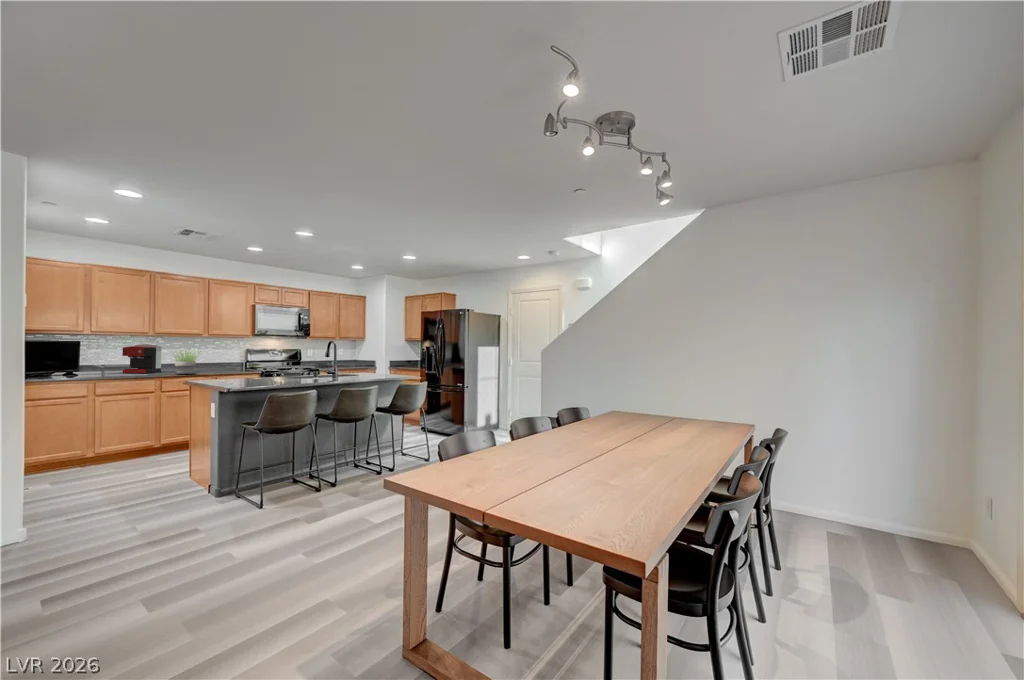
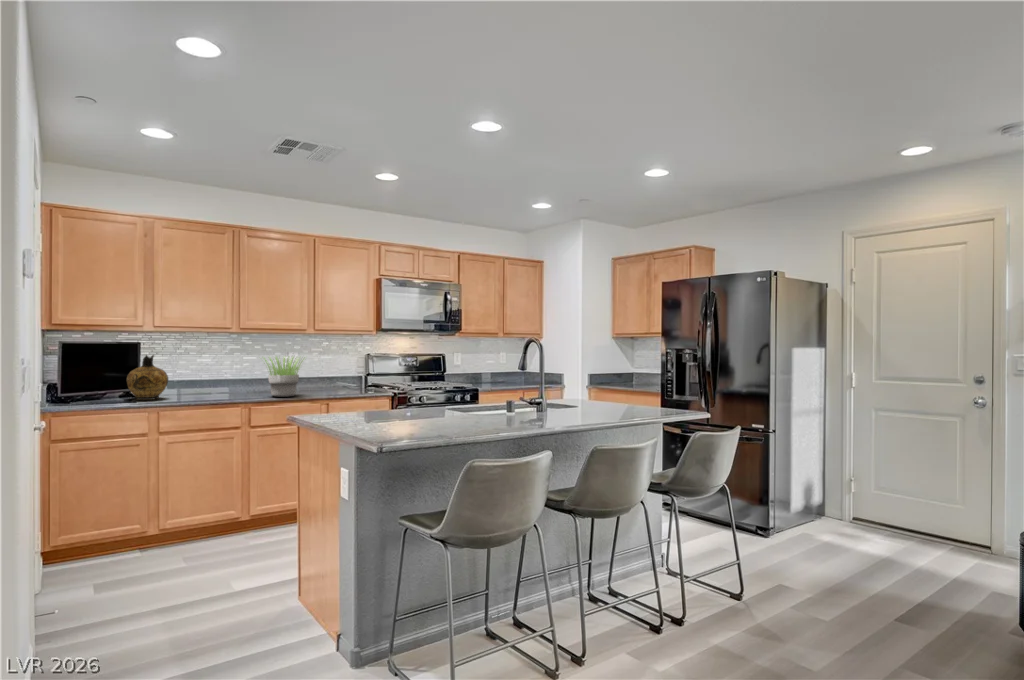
coffee maker: present [122,344,162,373] -> none [196,346,249,394]
ceramic jug: none [71,349,103,377] -> present [126,355,168,400]

